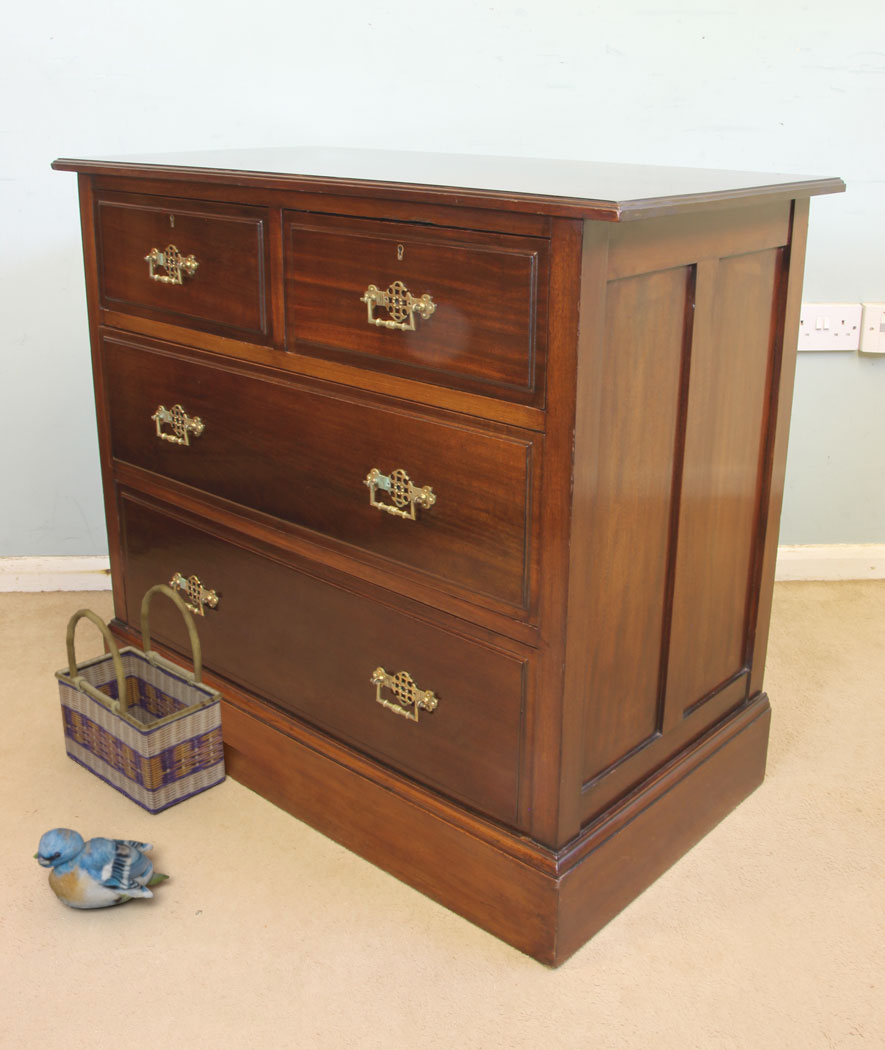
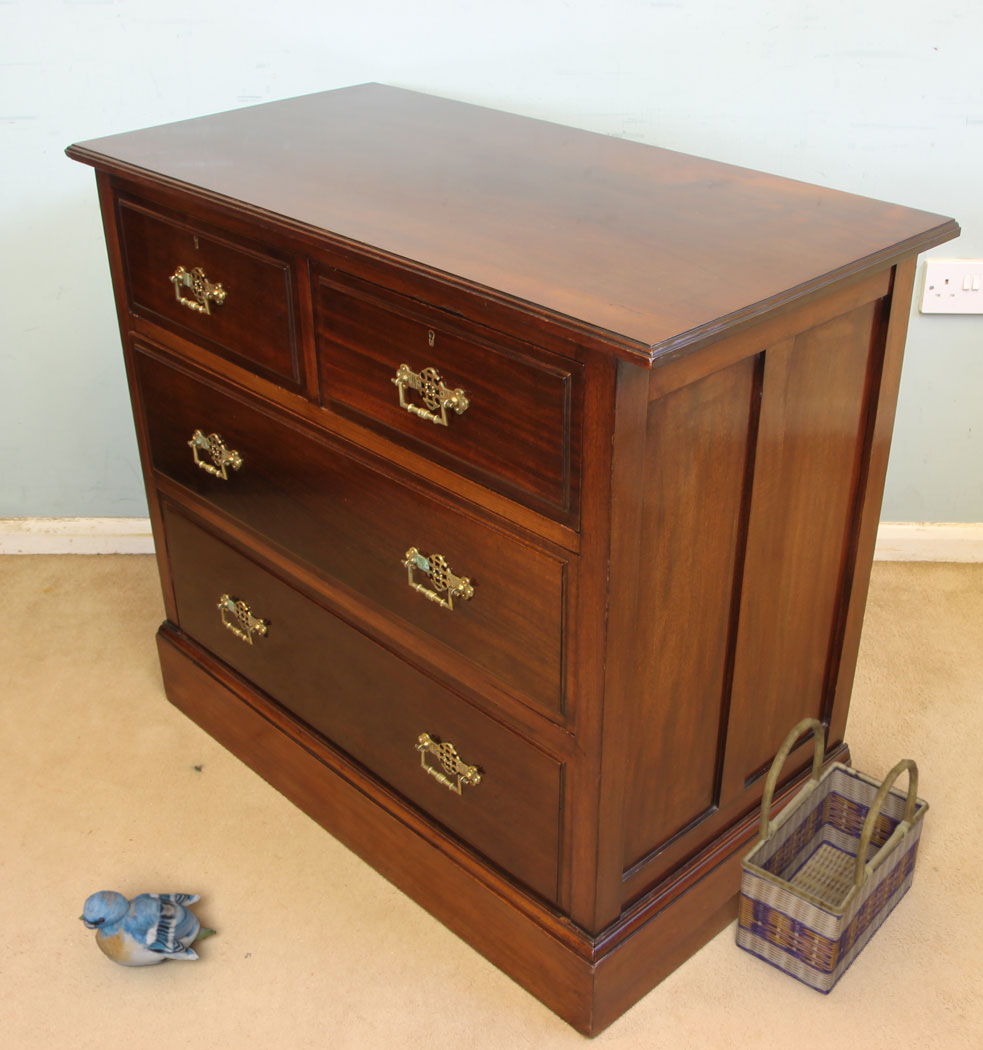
basket: present [54,584,225,814] -> present [736,718,929,995]

